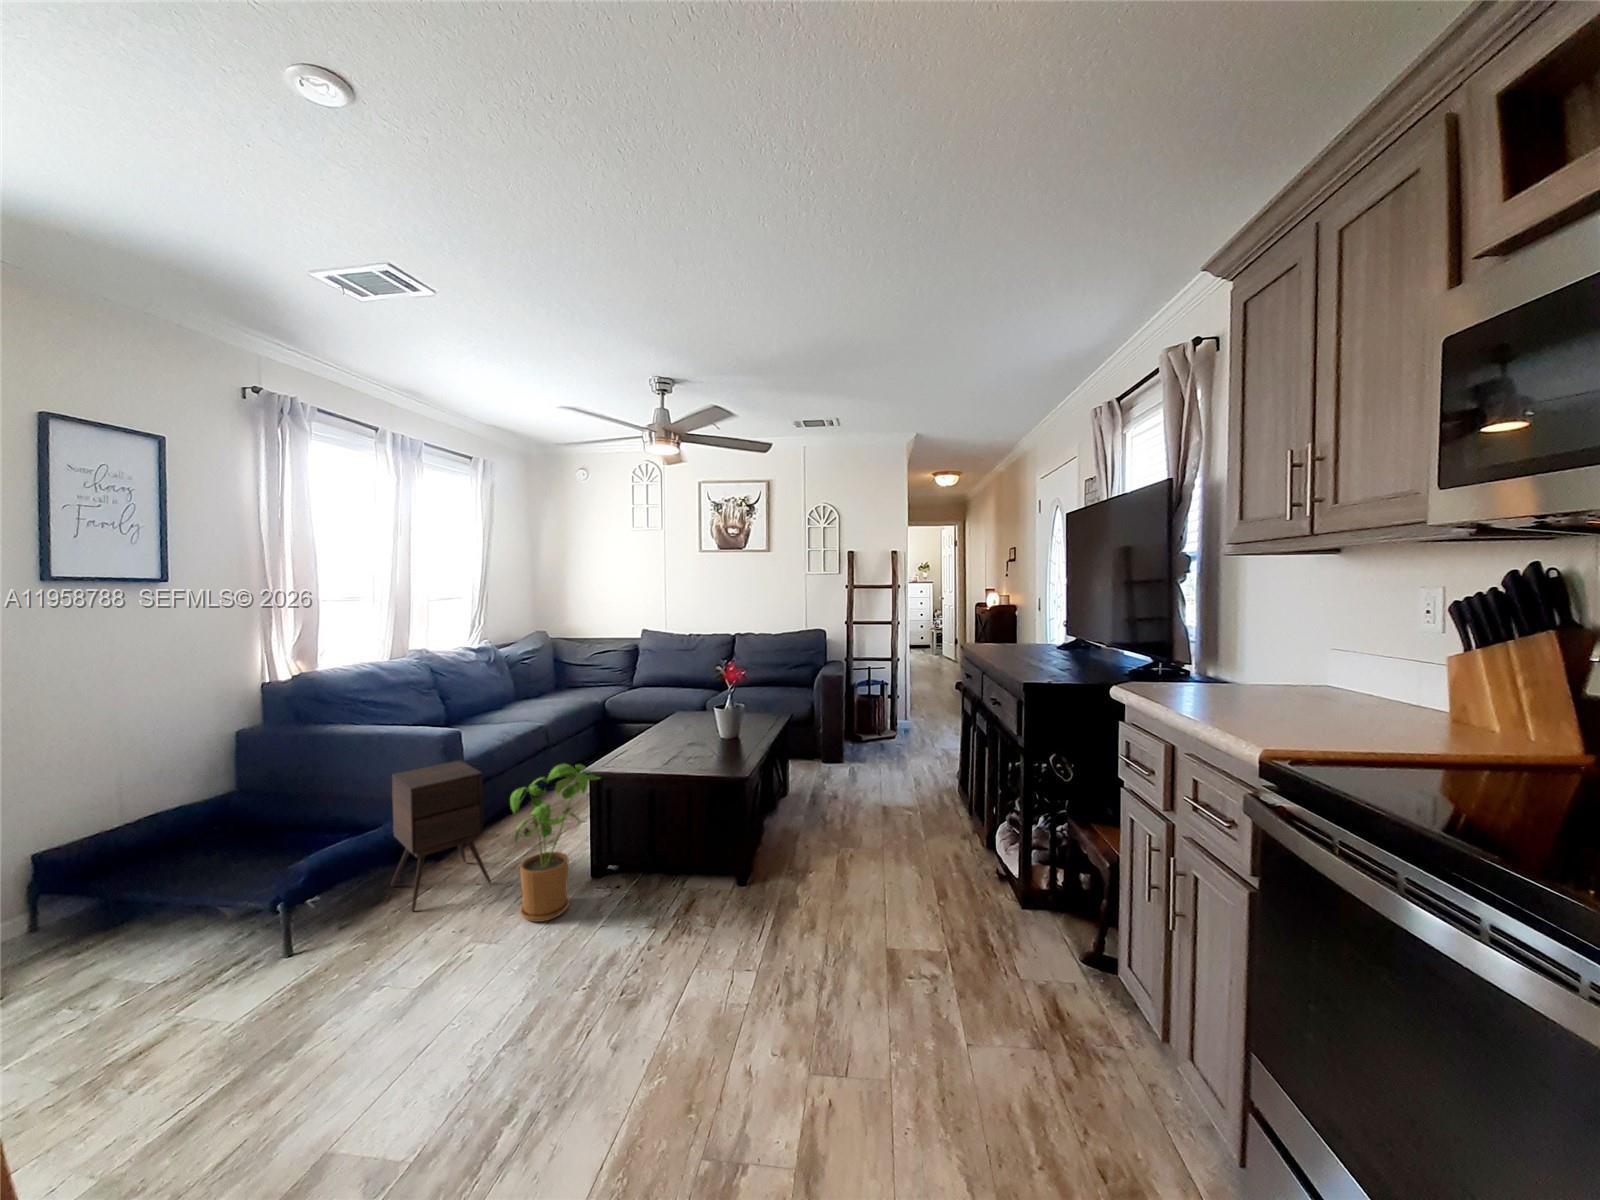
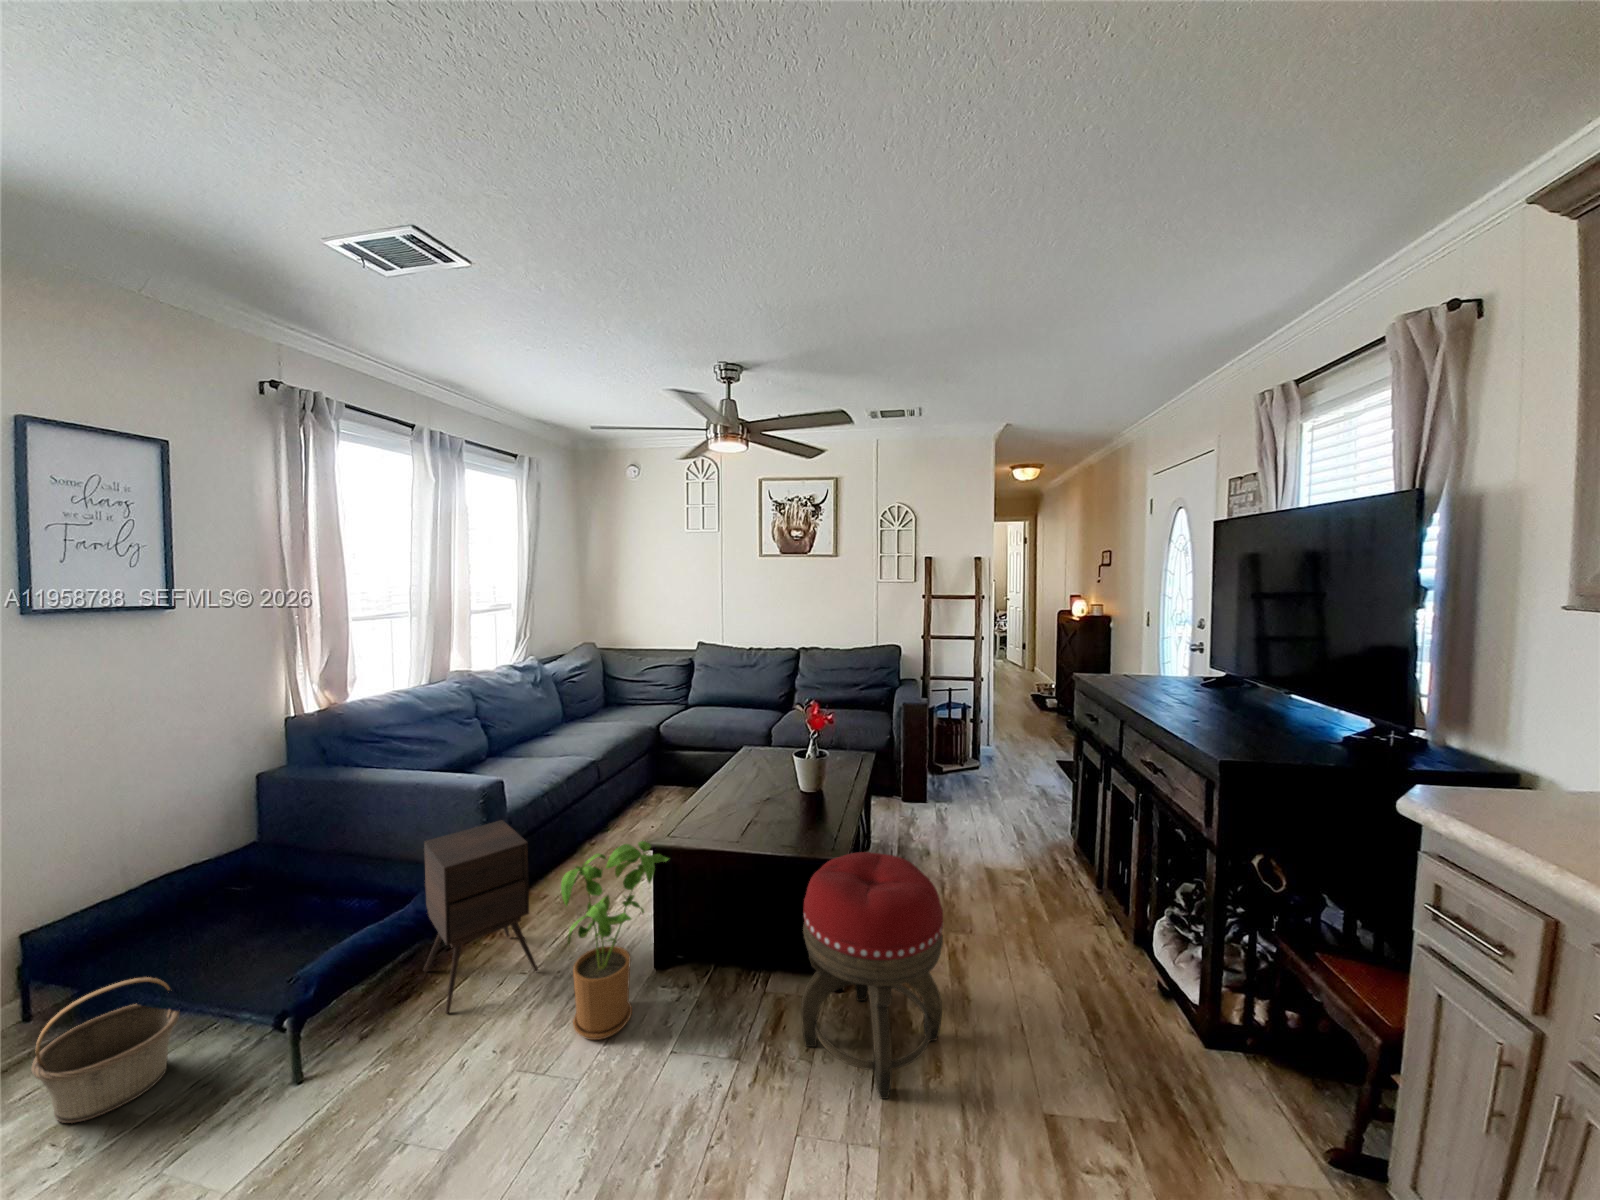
footstool: none [707,769,819,946] -> present [801,852,943,1099]
basket: none [62,875,183,987] -> present [31,977,179,1123]

